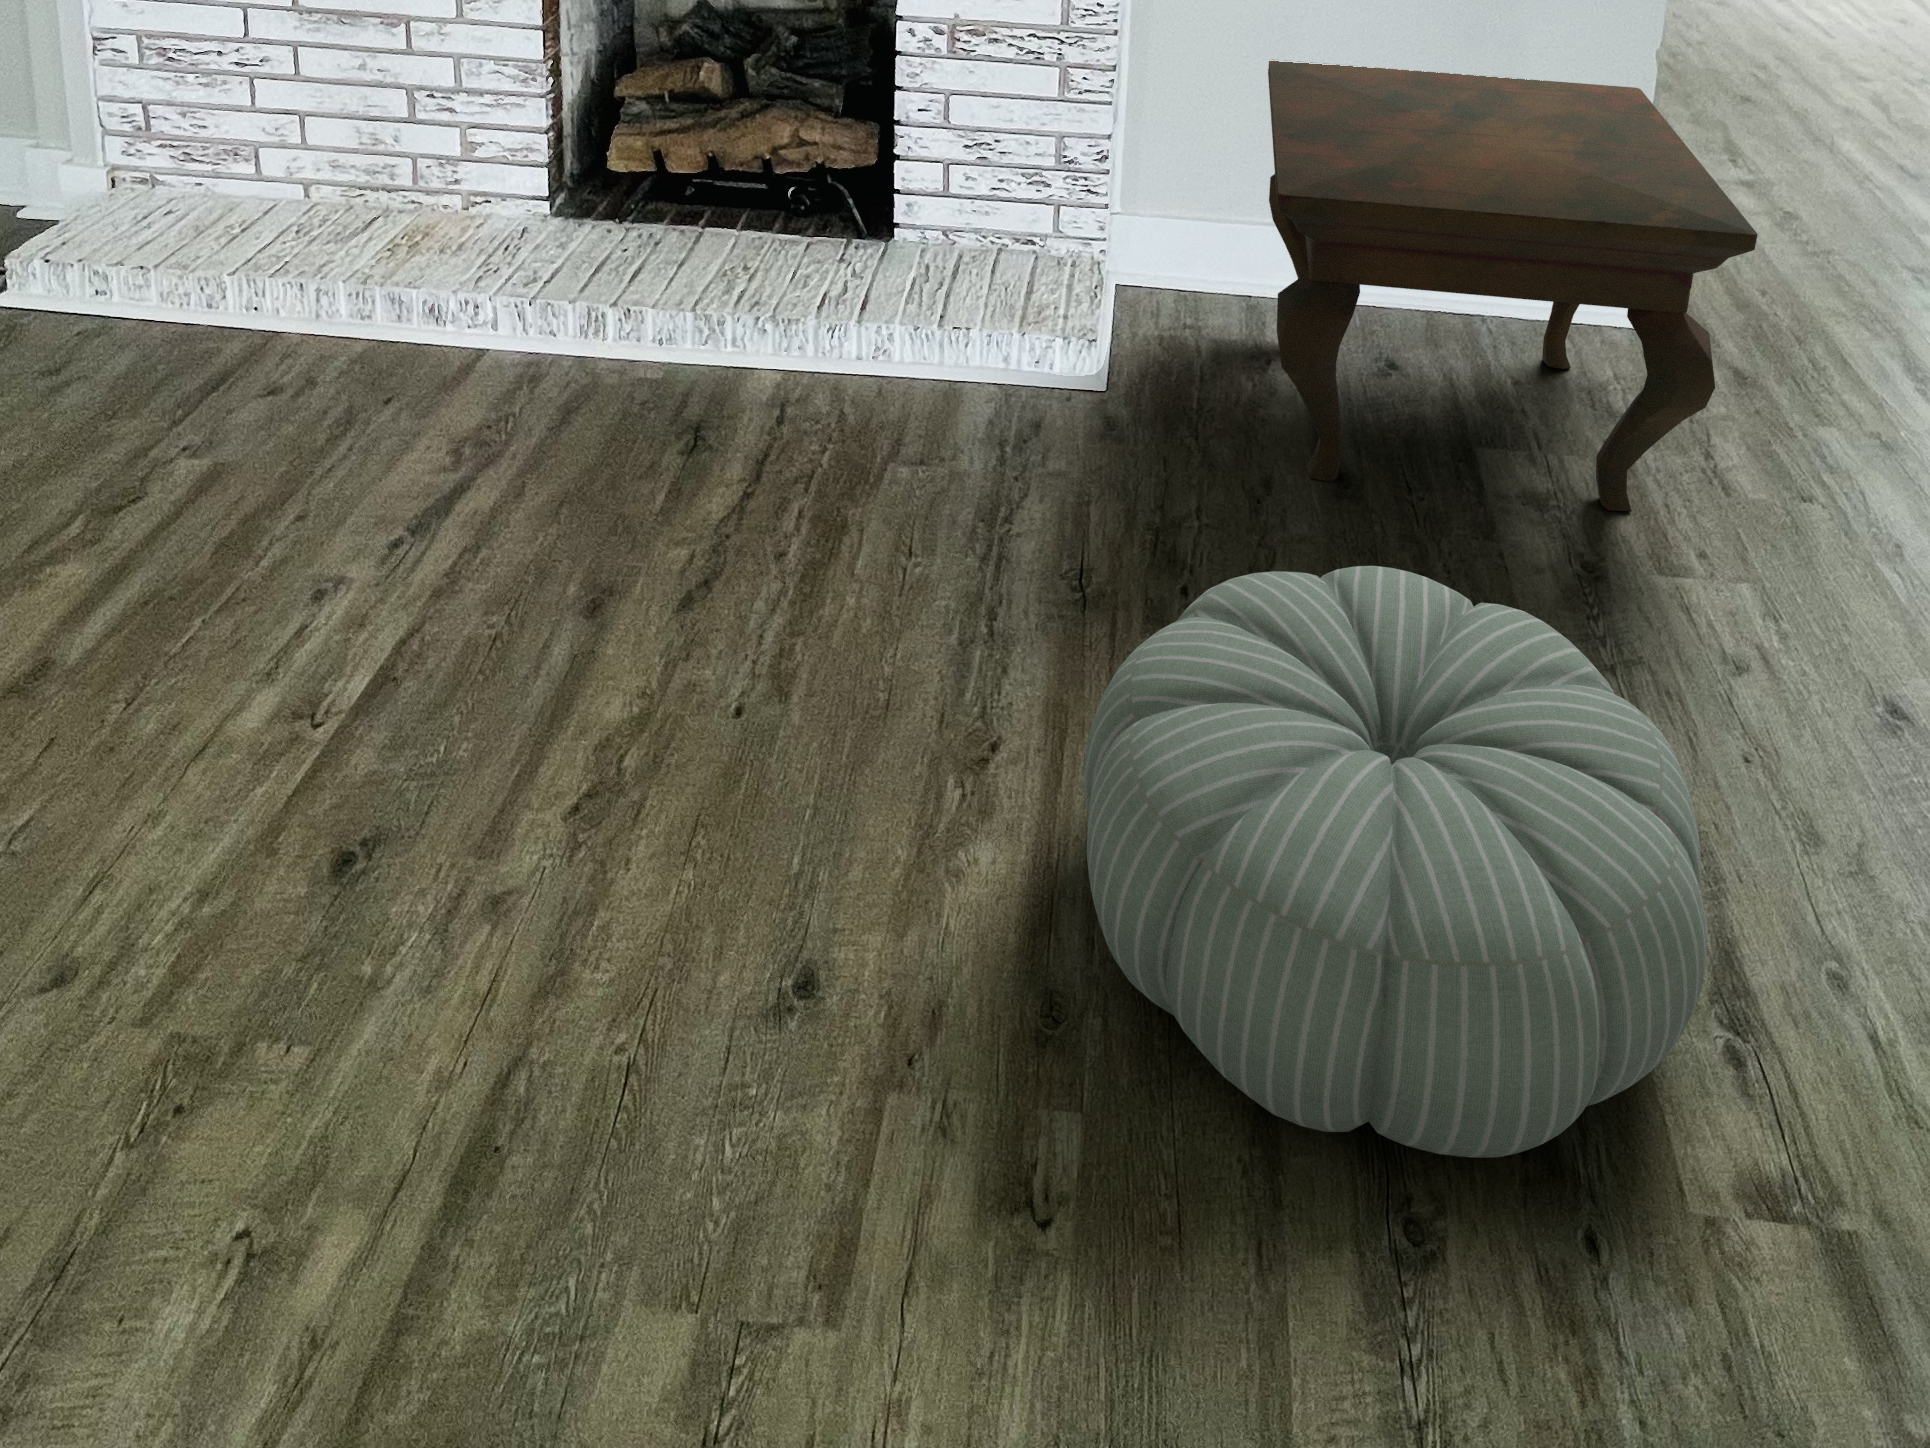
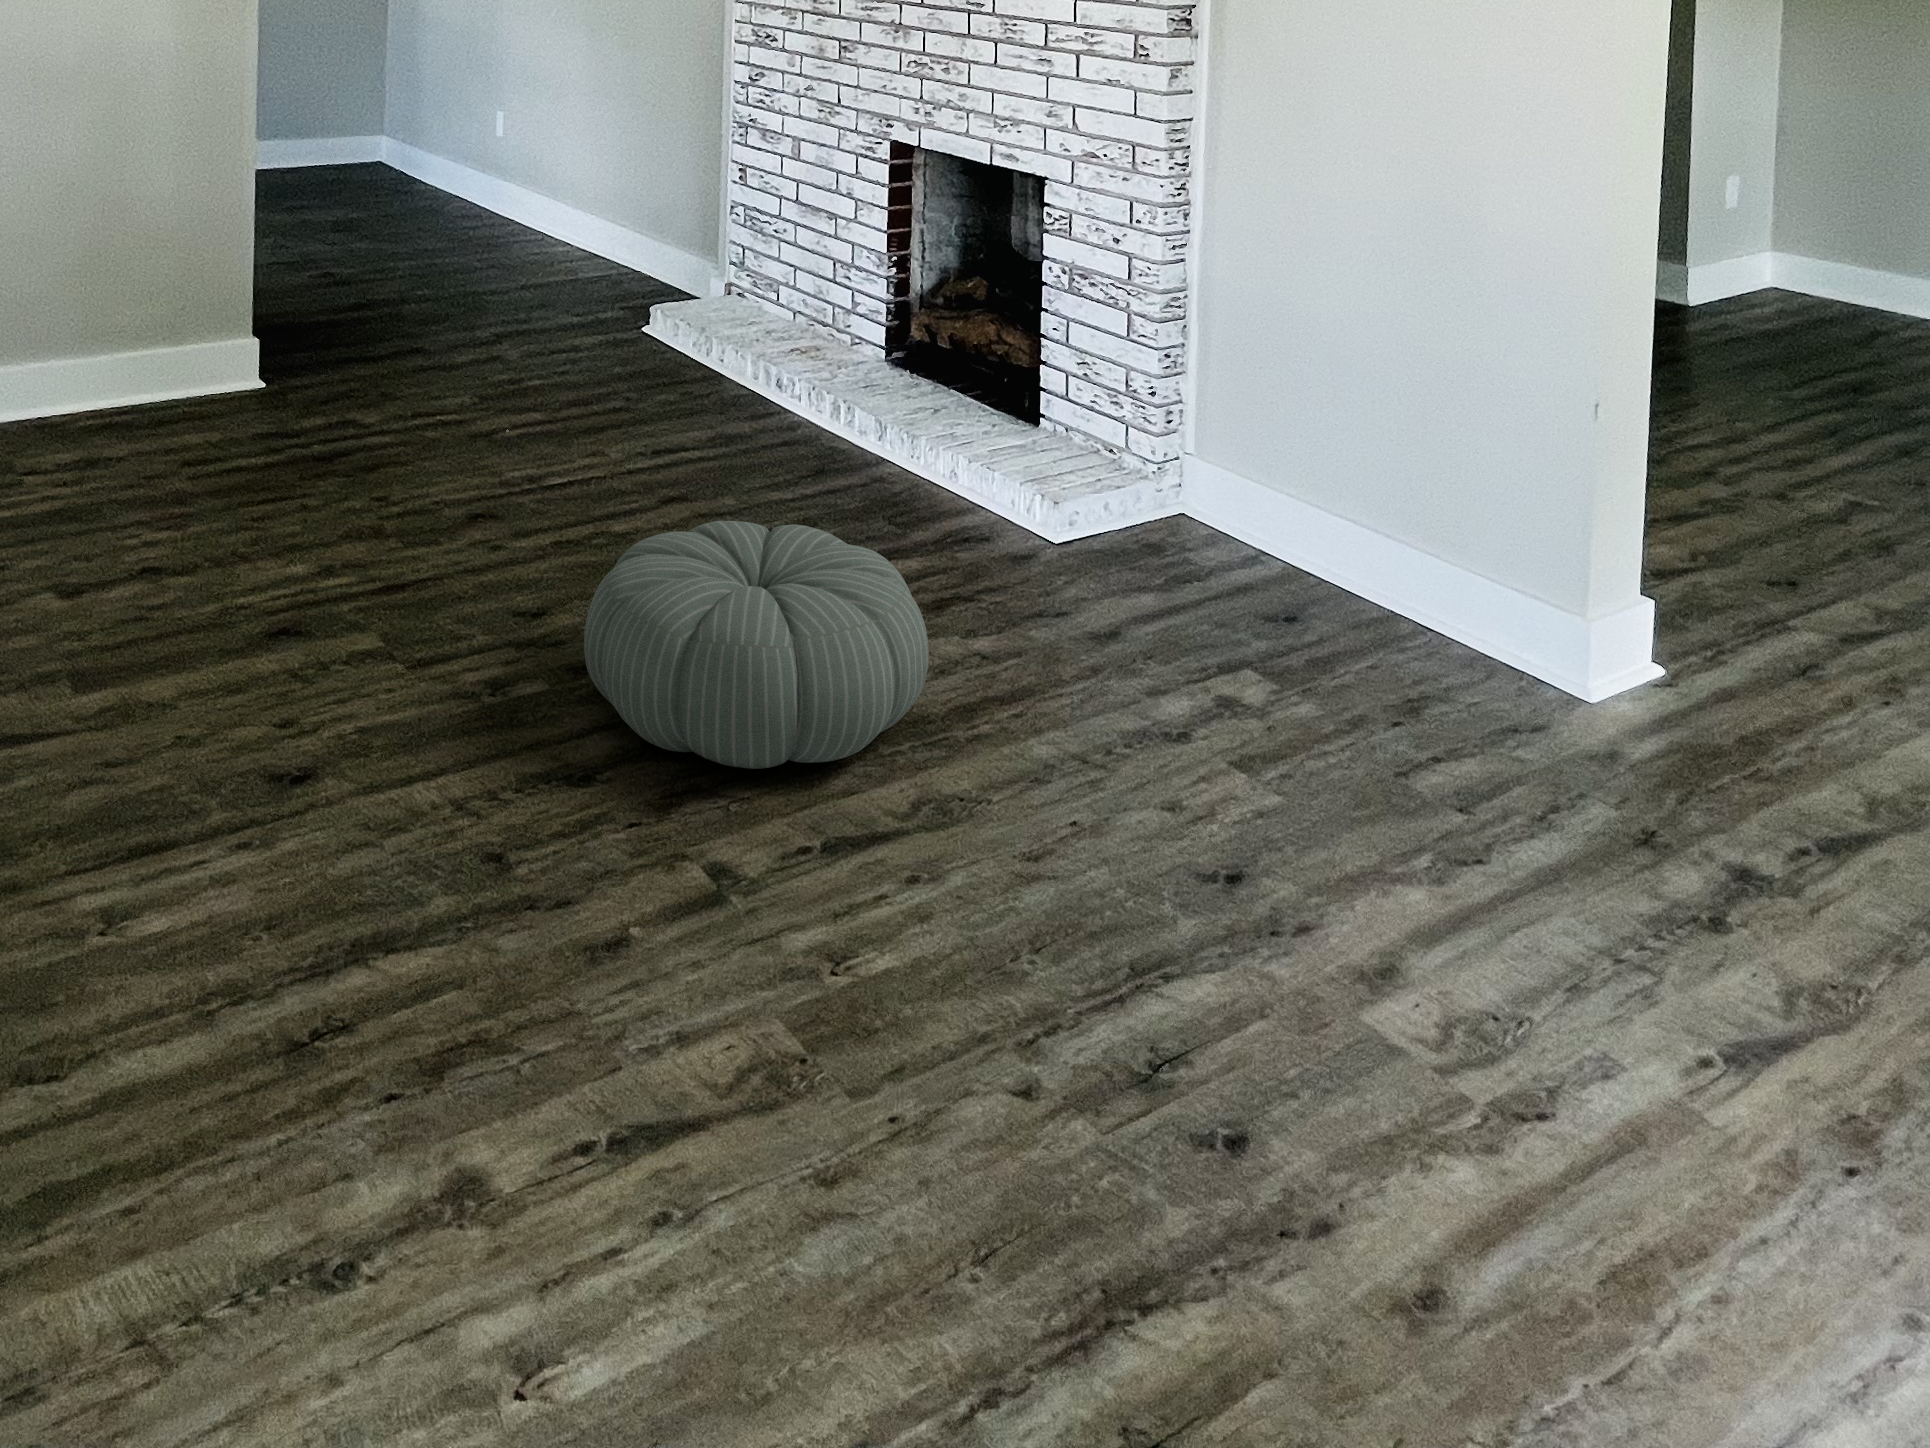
side table: present [1268,61,1758,511] -> none [1044,340,1539,725]

